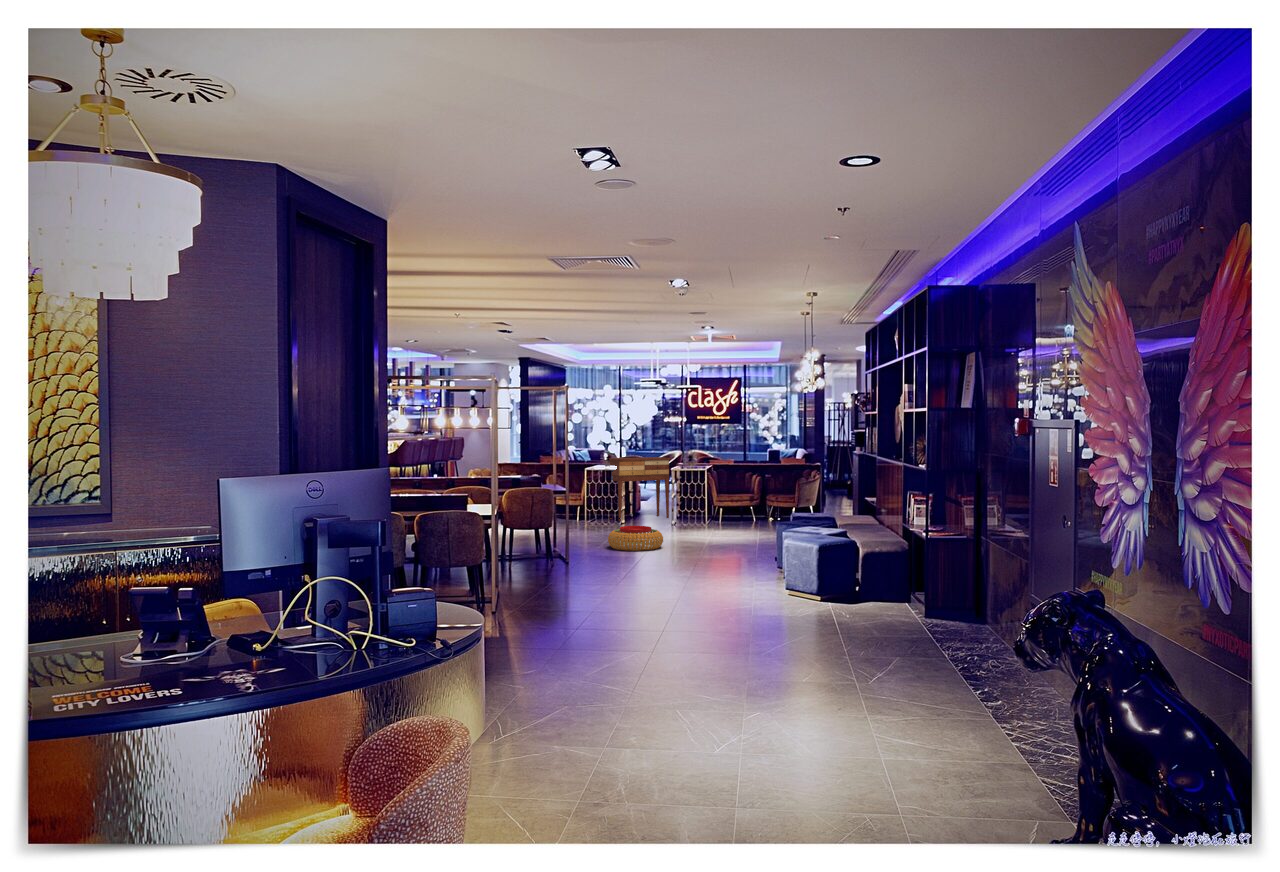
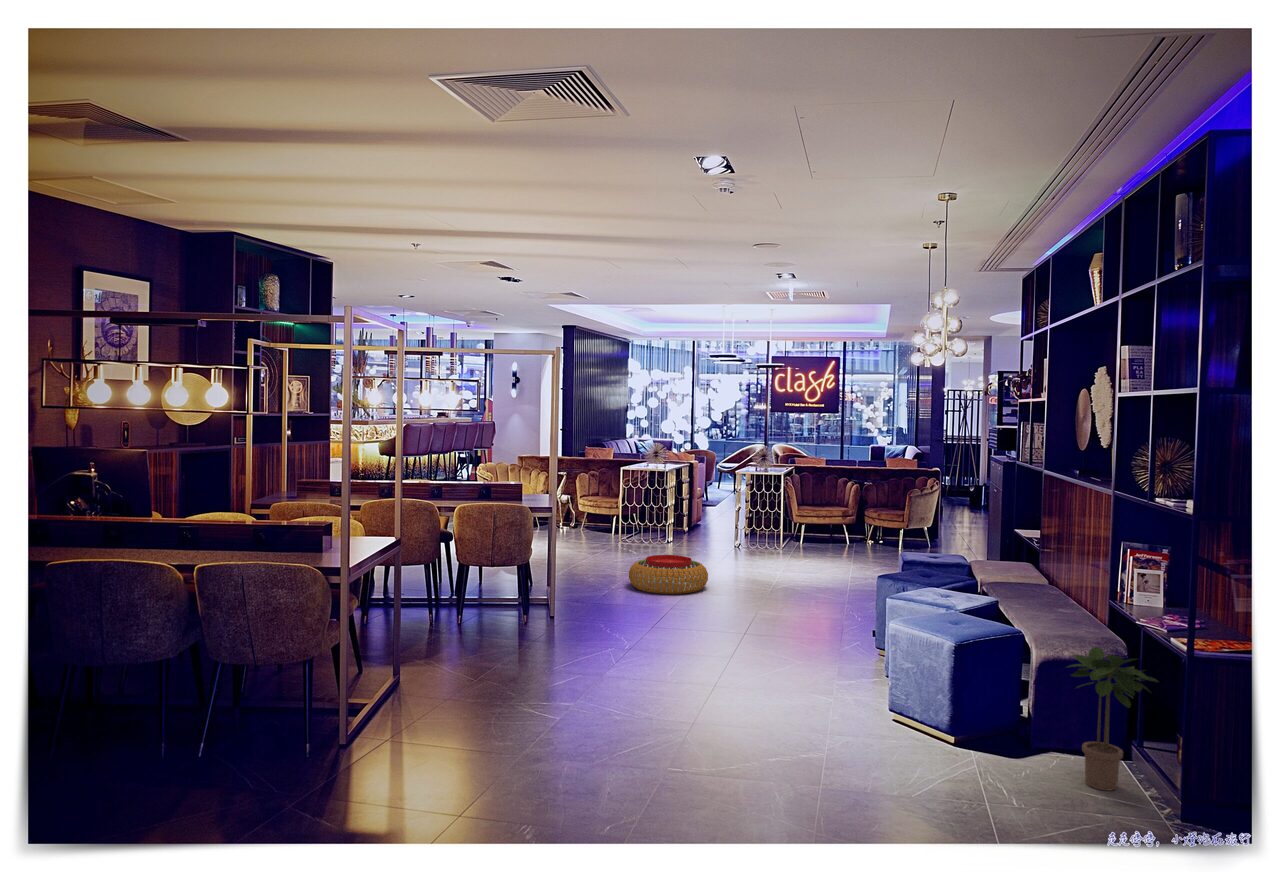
console table: present [609,457,671,521] -> none [656,454,738,537]
potted plant: none [877,542,921,613] -> present [1069,647,1158,791]

